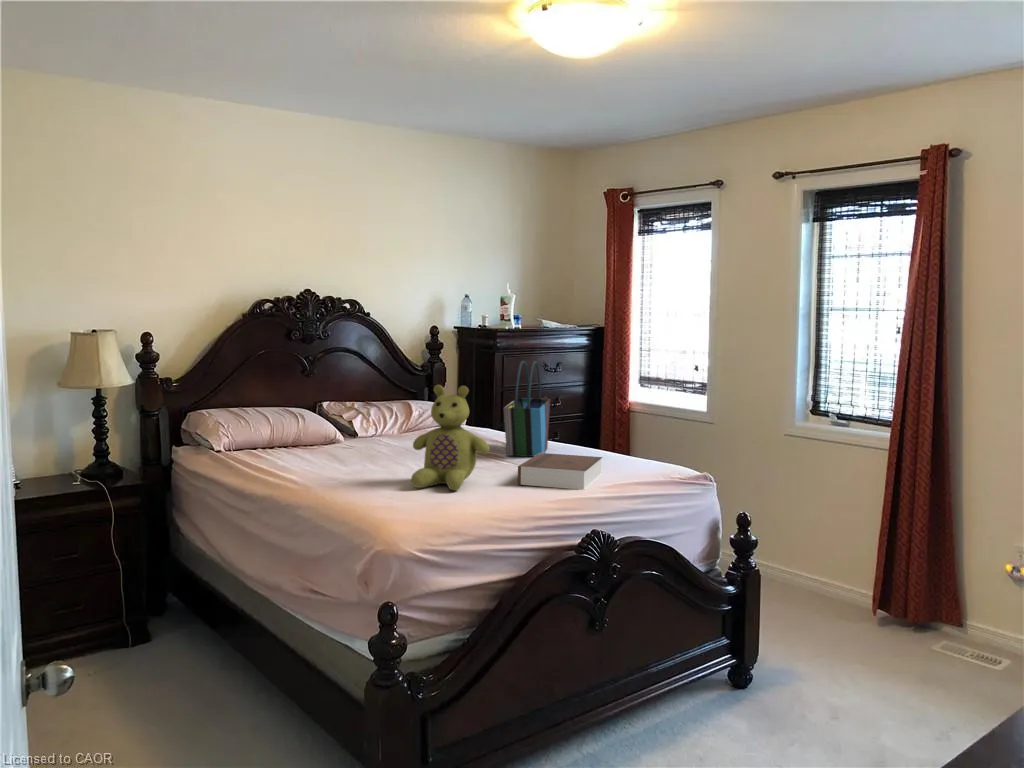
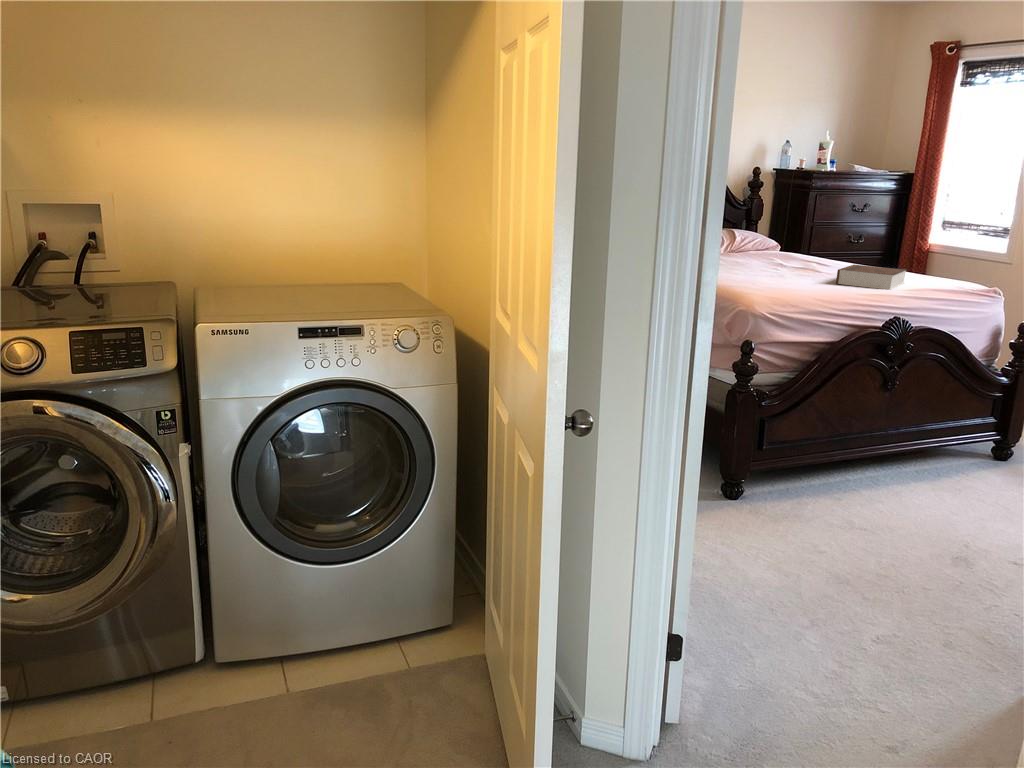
tote bag: present [504,361,550,457] -> none [821,193,862,272]
stuffed bear: present [411,385,490,490] -> none [754,205,816,283]

